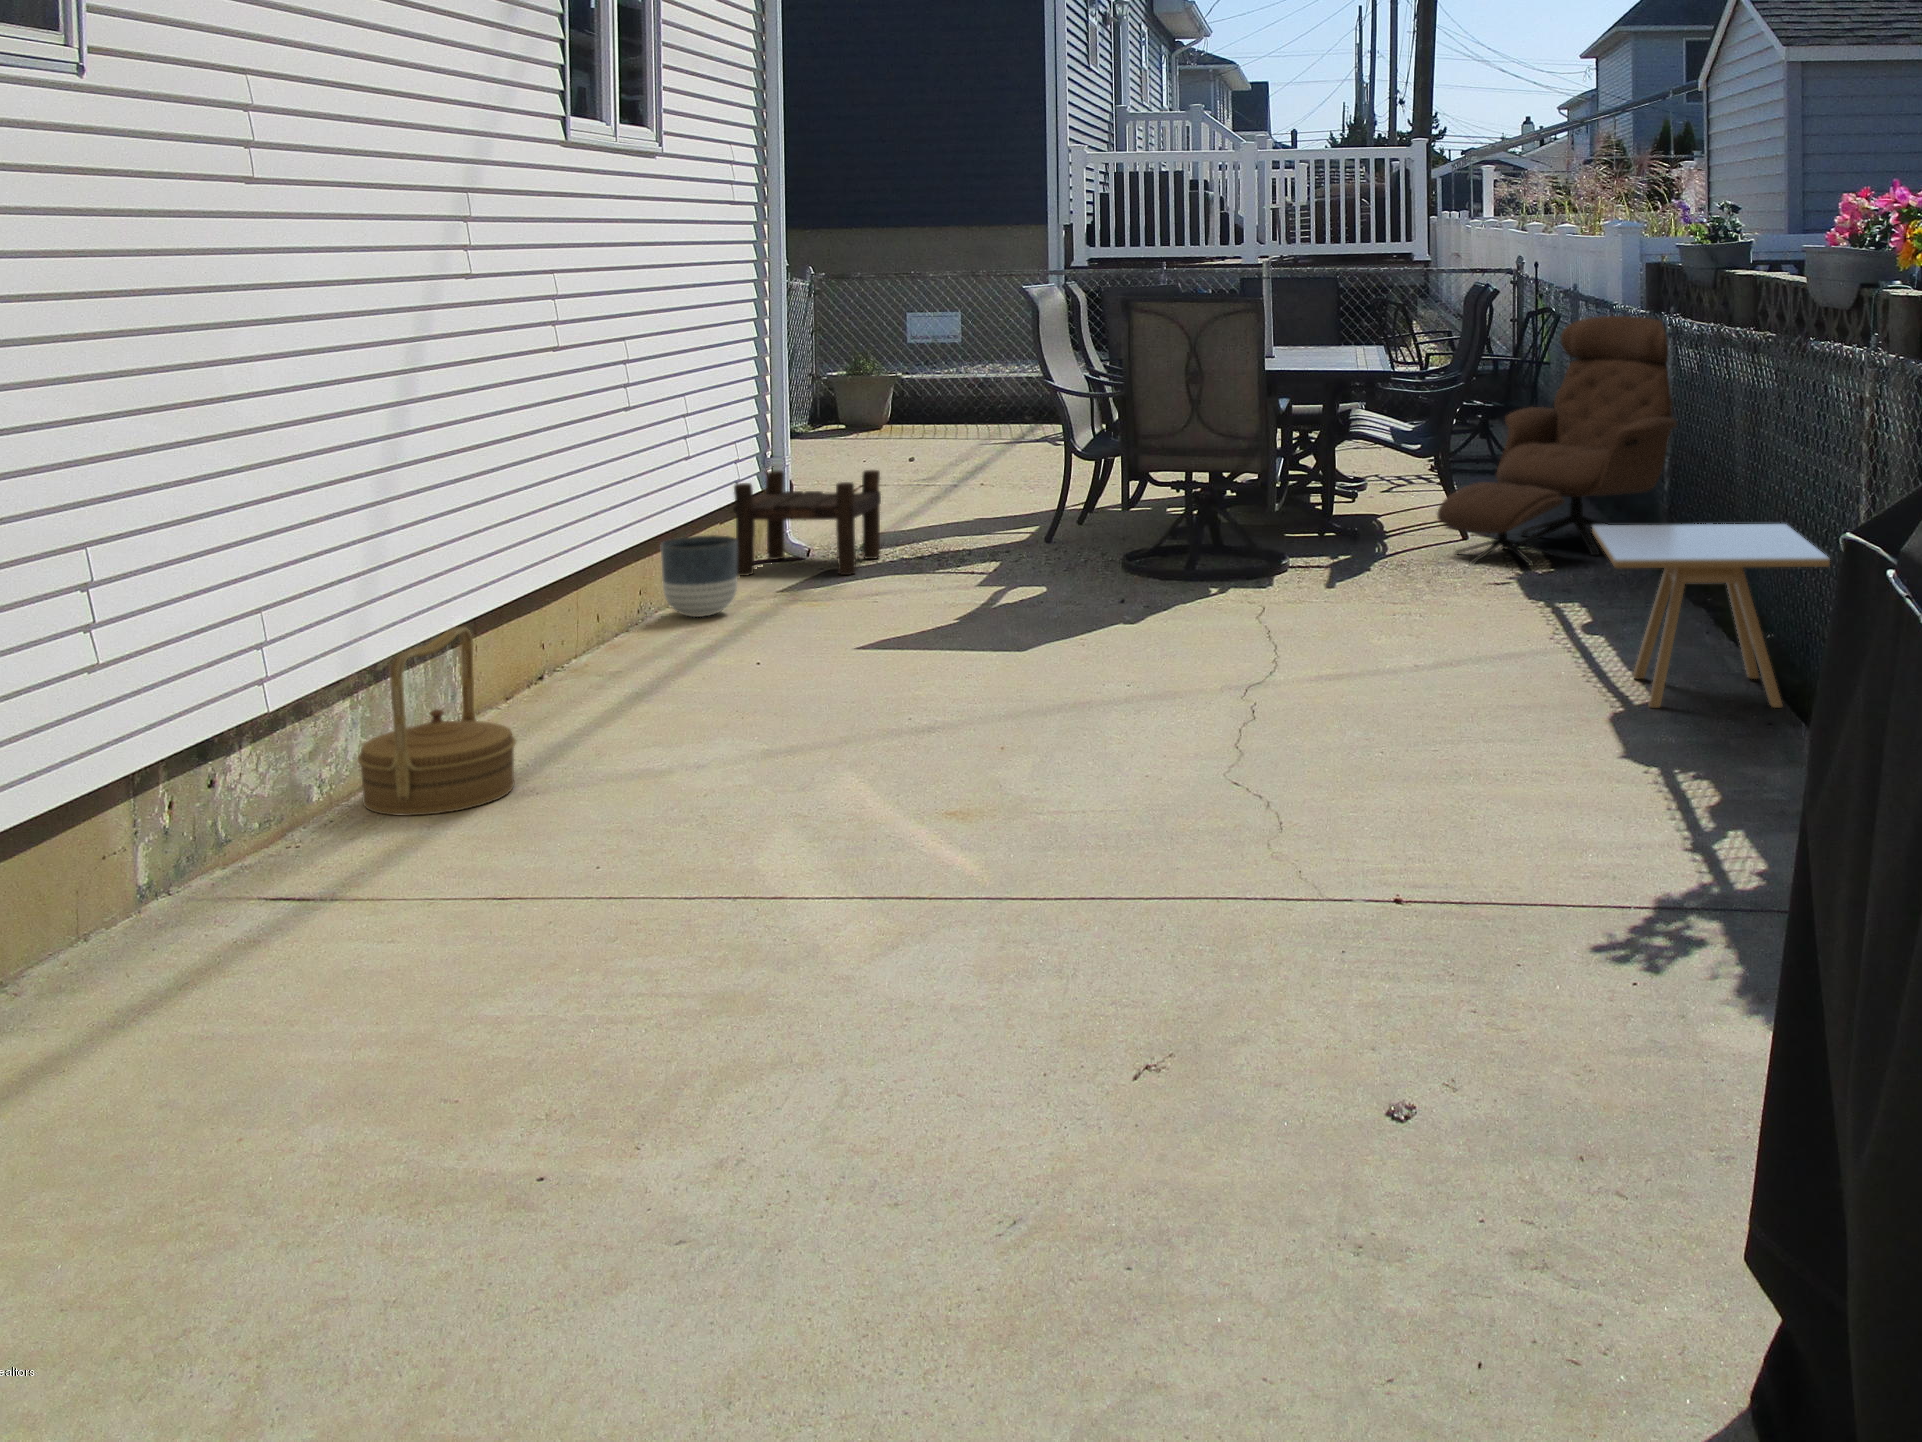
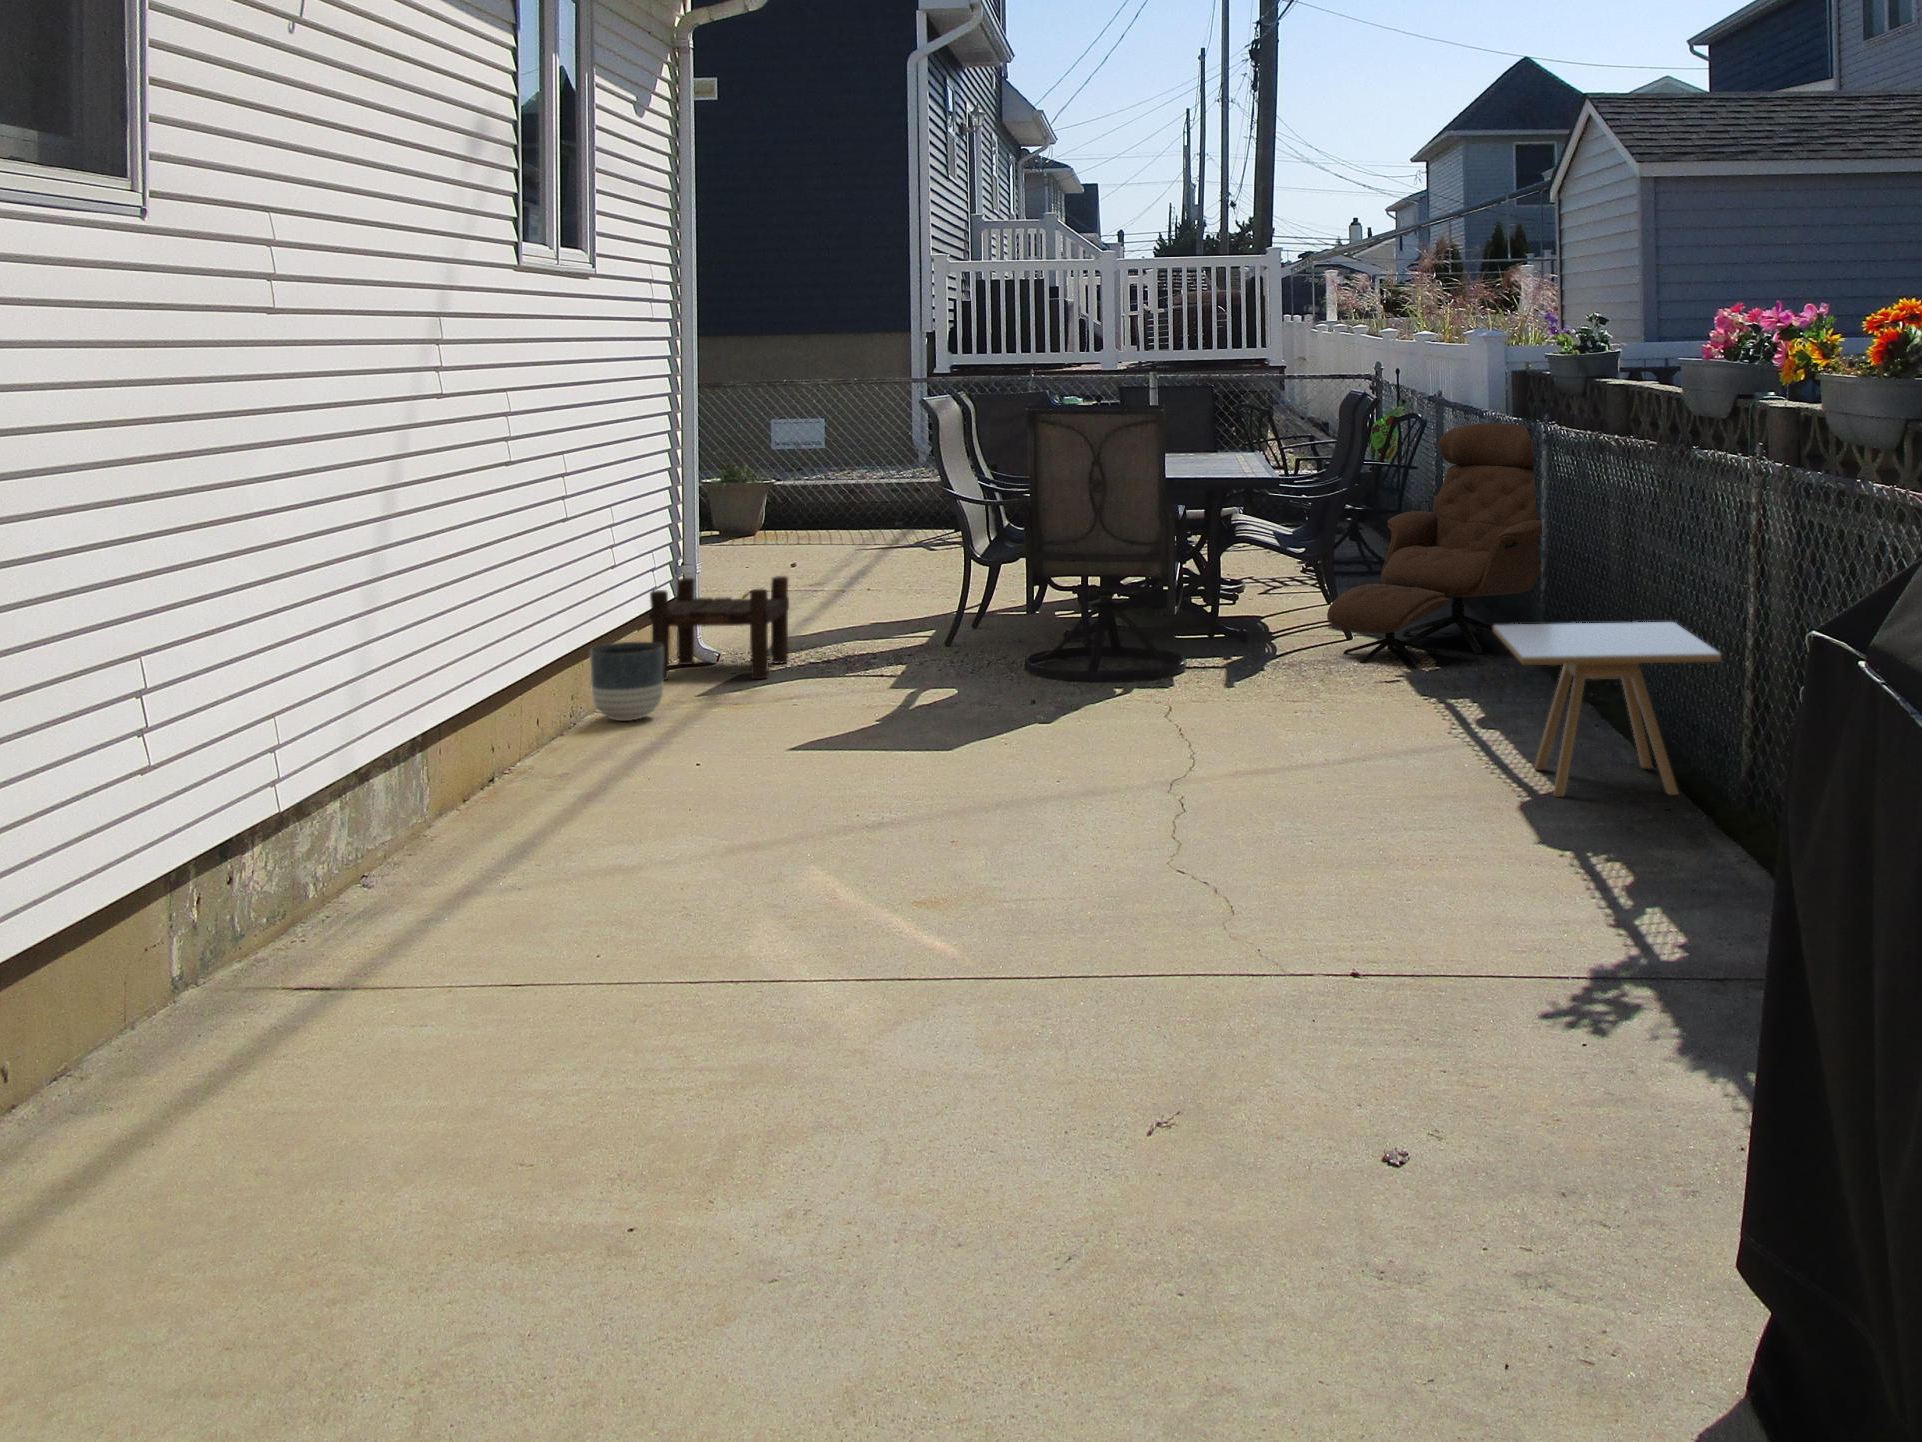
woven basket: present [358,627,516,816] -> none [350,731,498,911]

